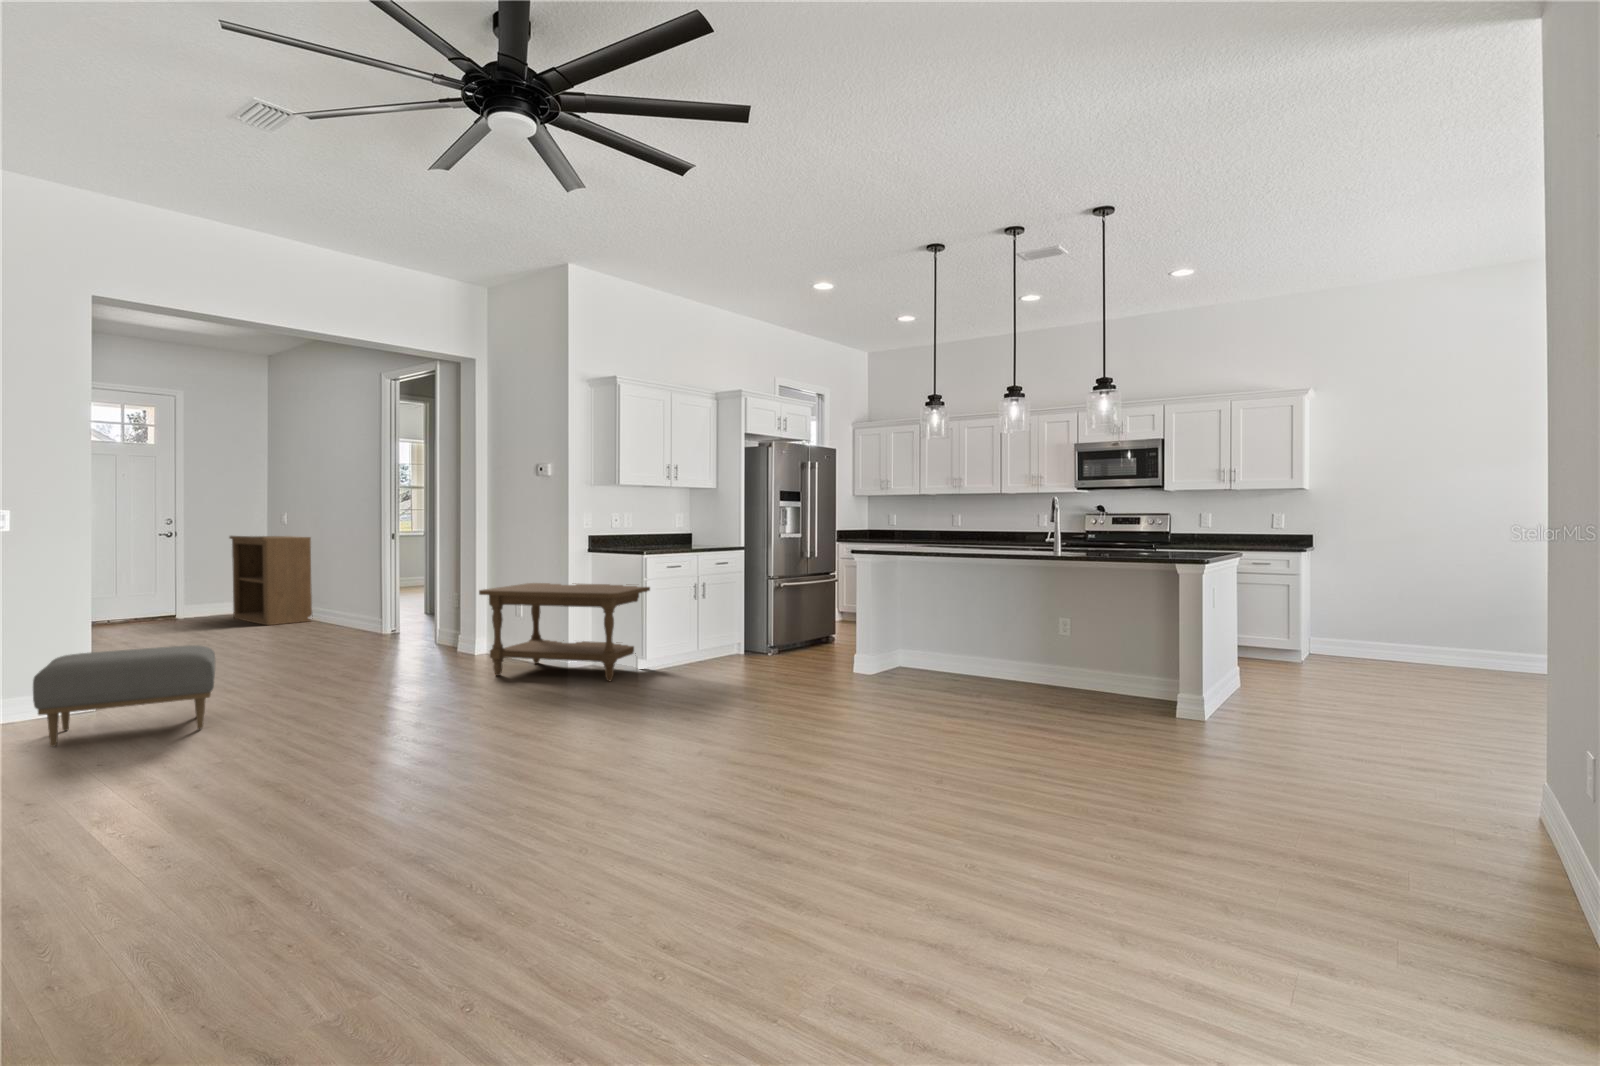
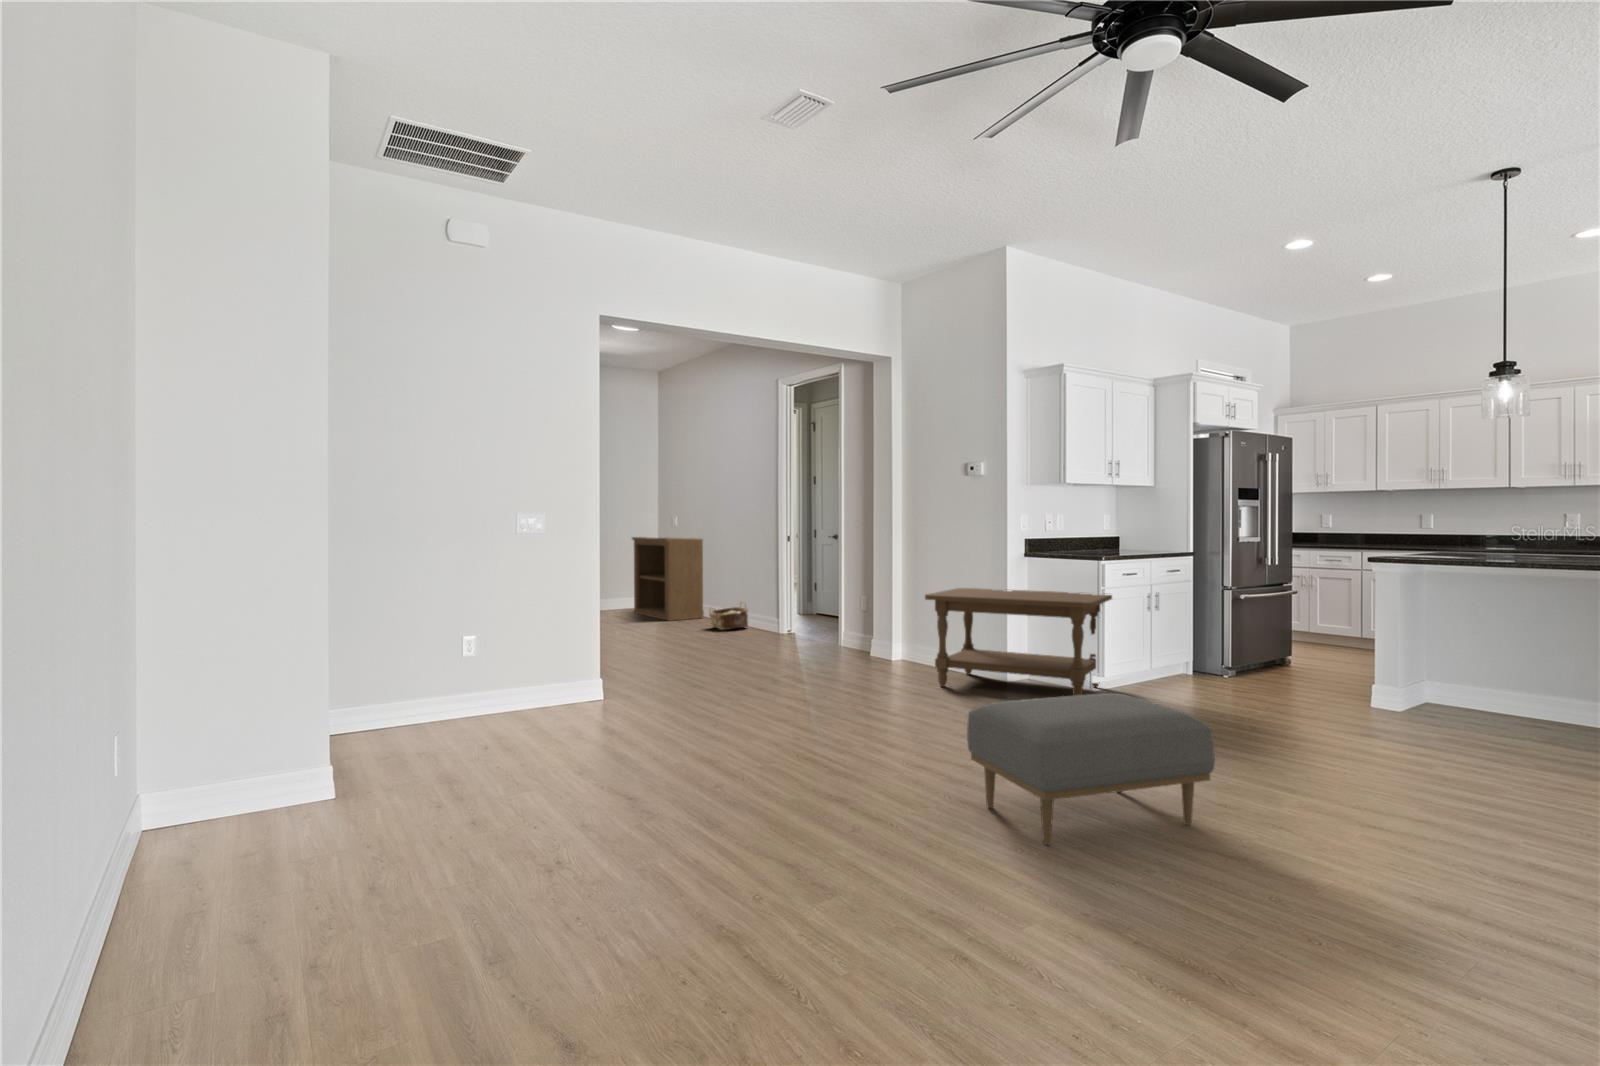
woven basket: none [307,602,354,633] -> present [709,606,748,630]
ottoman: present [33,645,215,747] -> present [967,693,1215,845]

